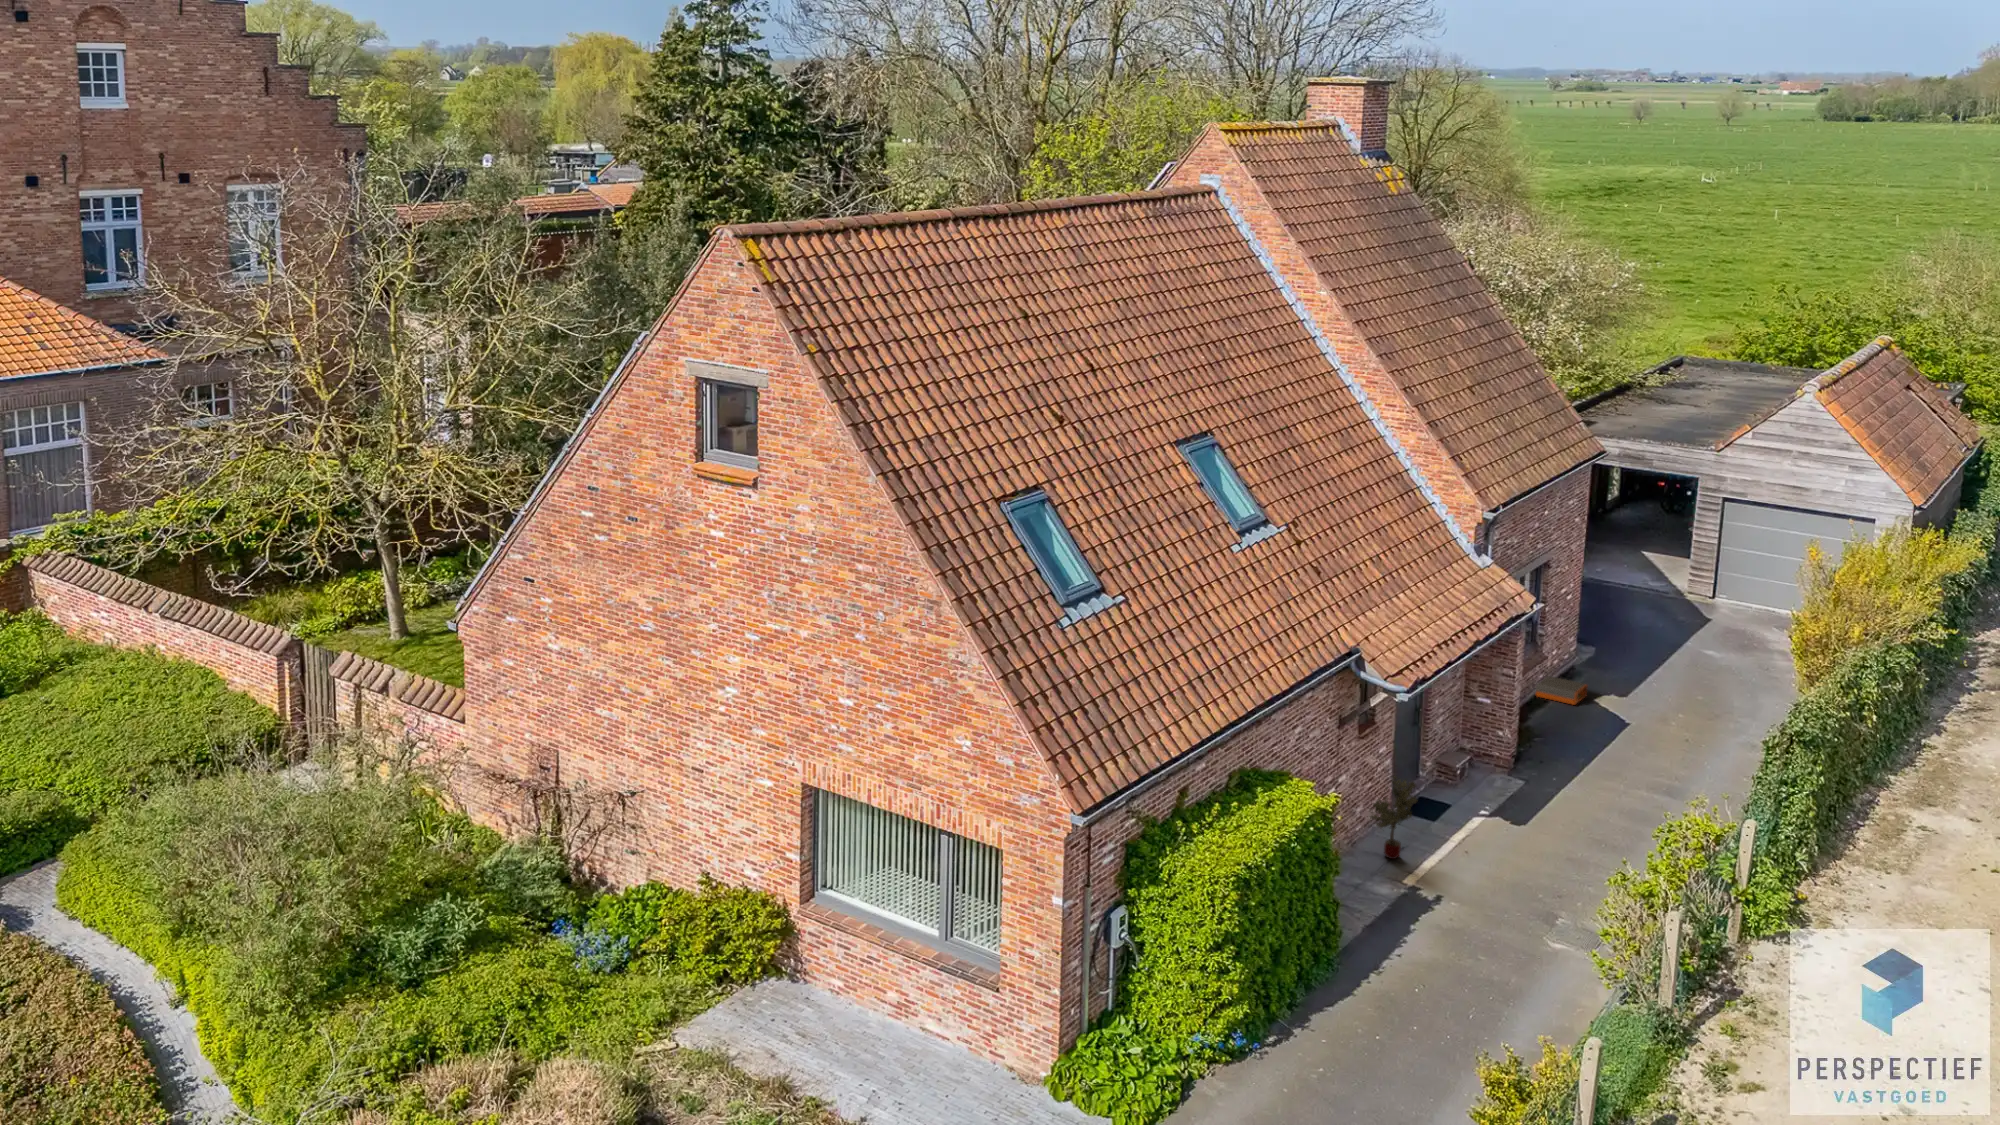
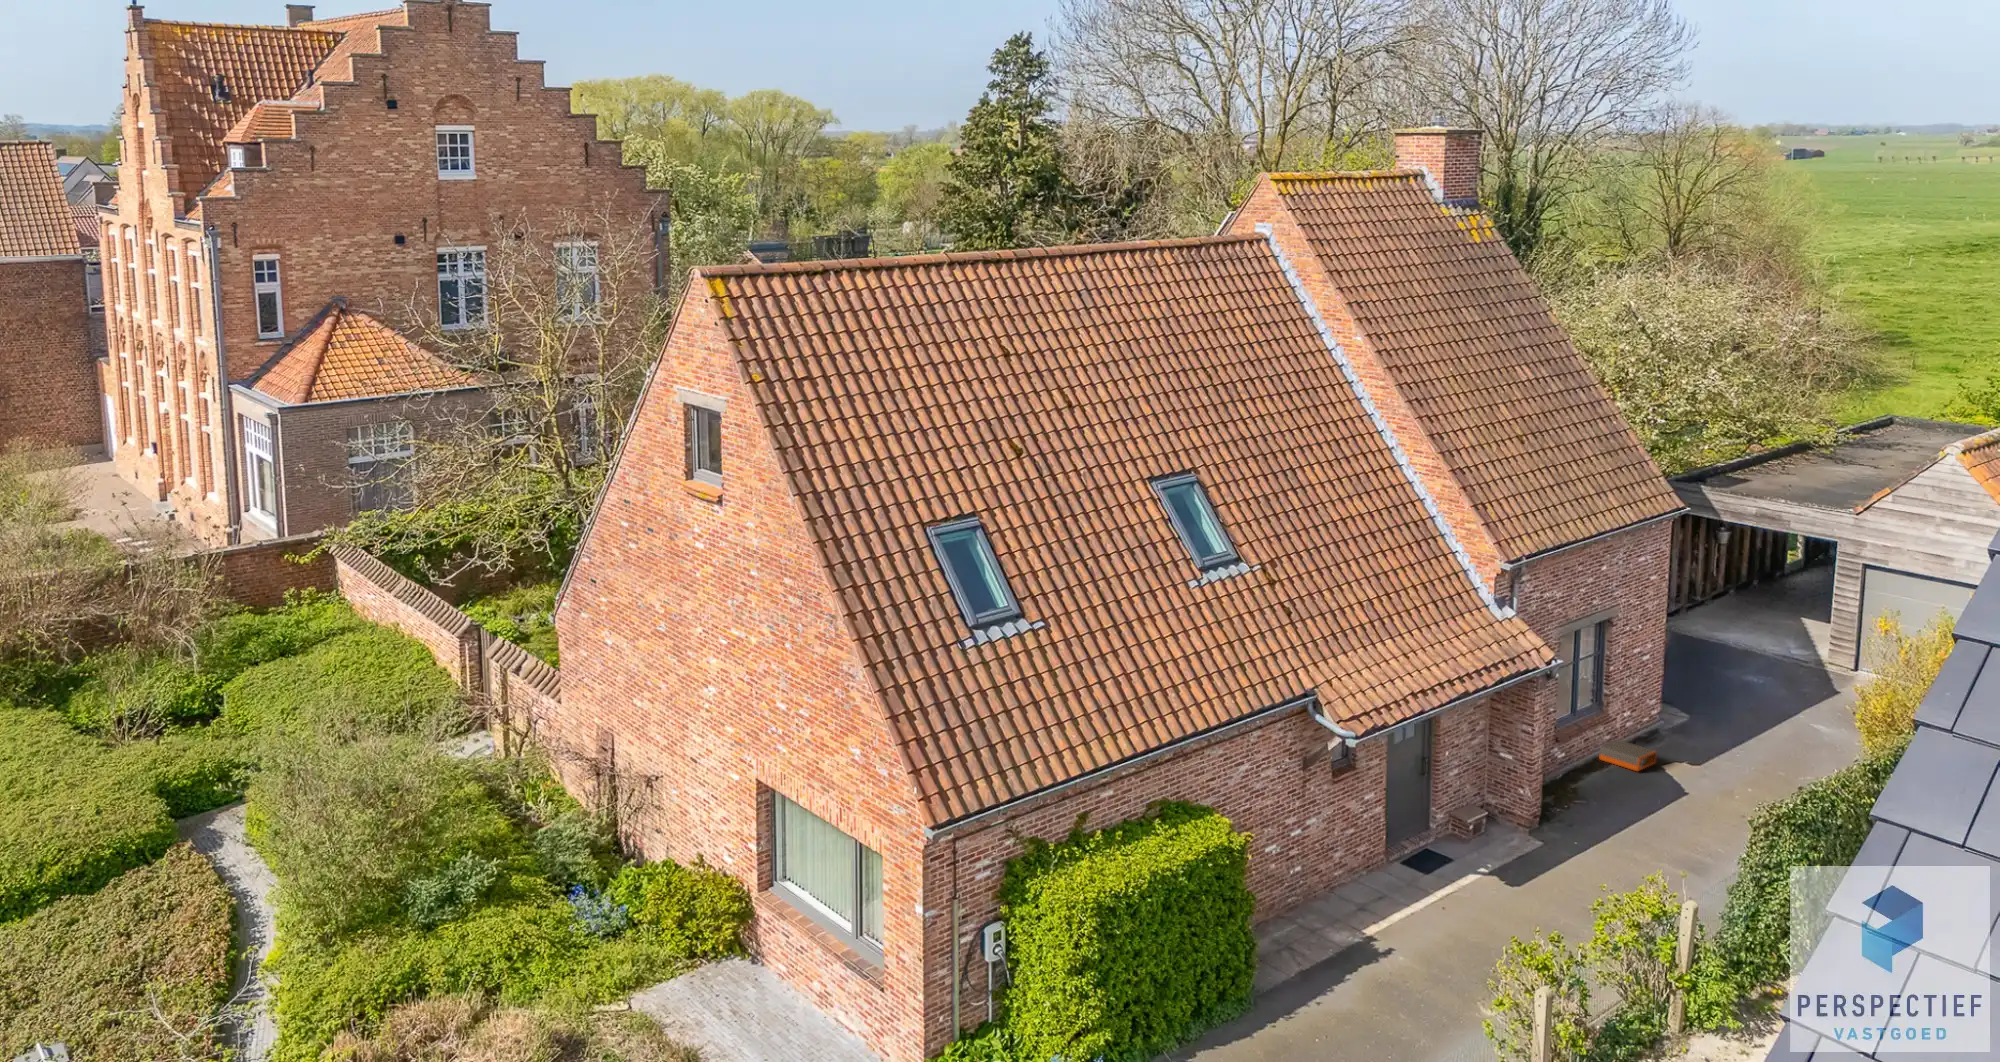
potted tree: present [1370,776,1418,859] -> none [1337,824,1392,909]

